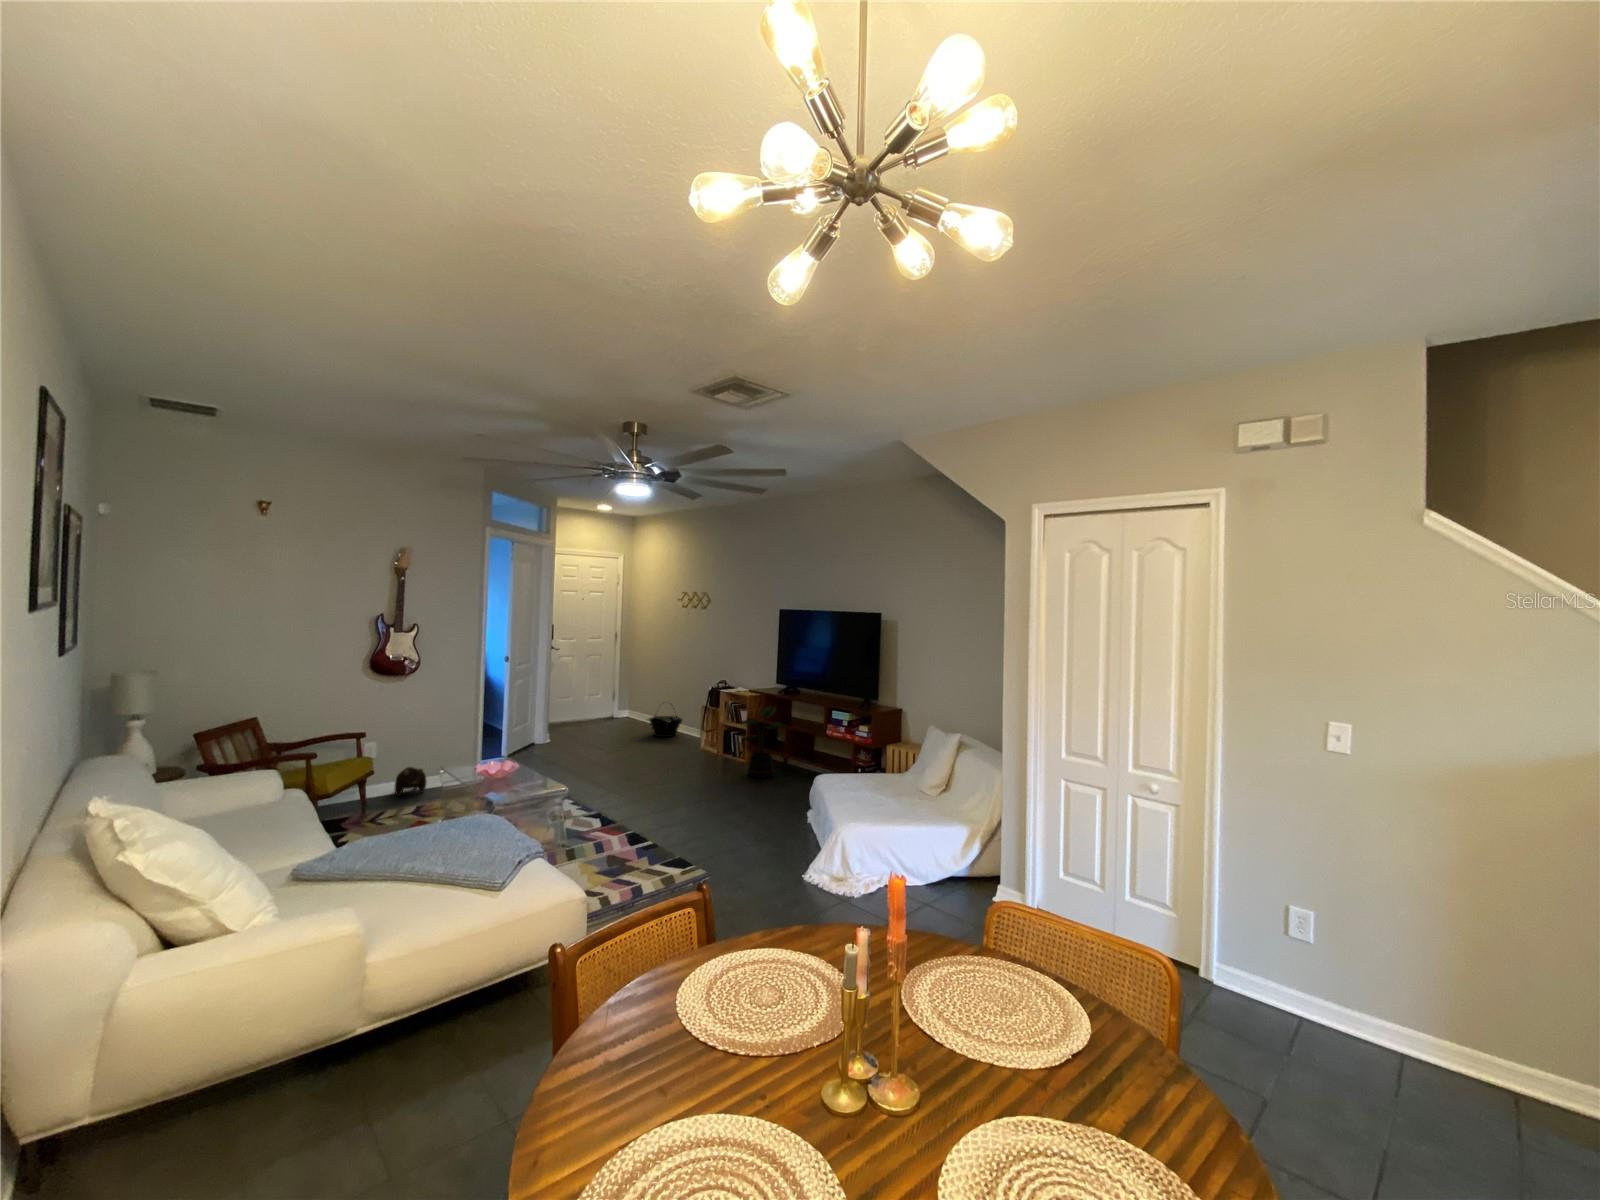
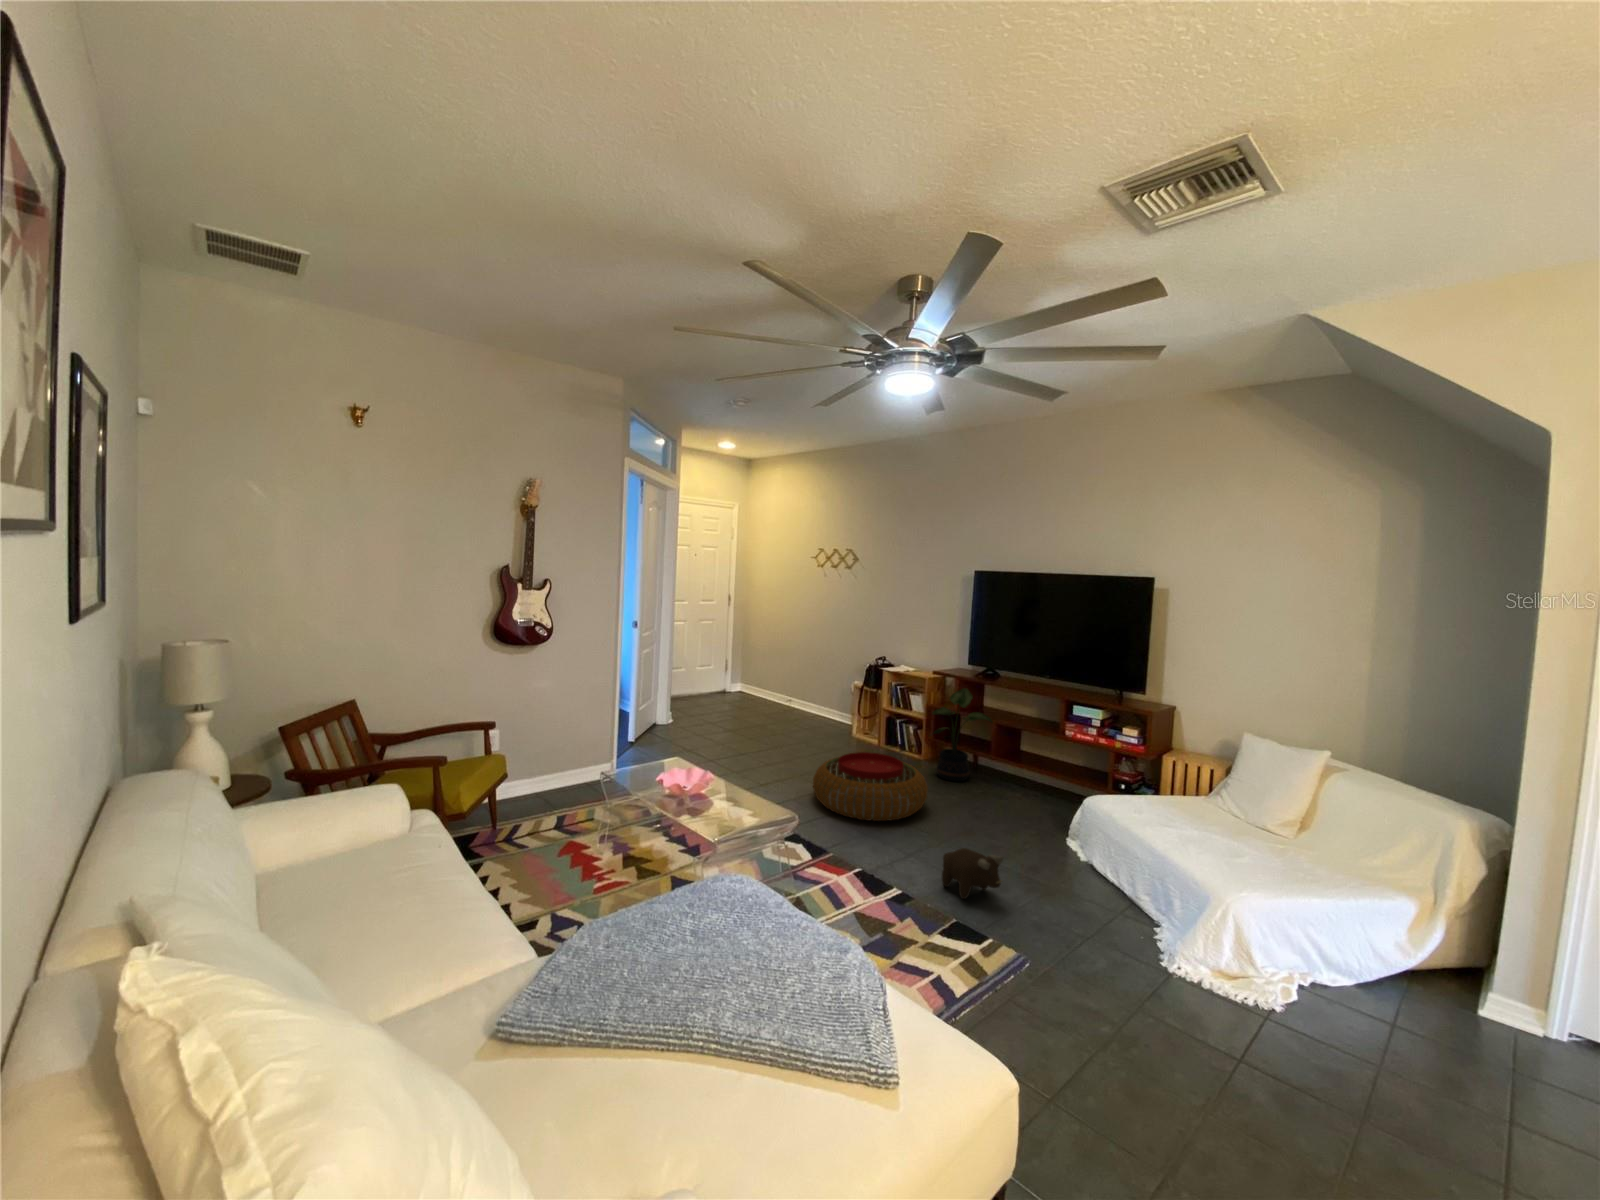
basket: present [648,716,682,737] -> none [778,677,821,719]
pouf: none [630,754,721,804] -> present [813,752,928,821]
plush toy: present [394,767,427,796] -> present [942,848,1003,899]

